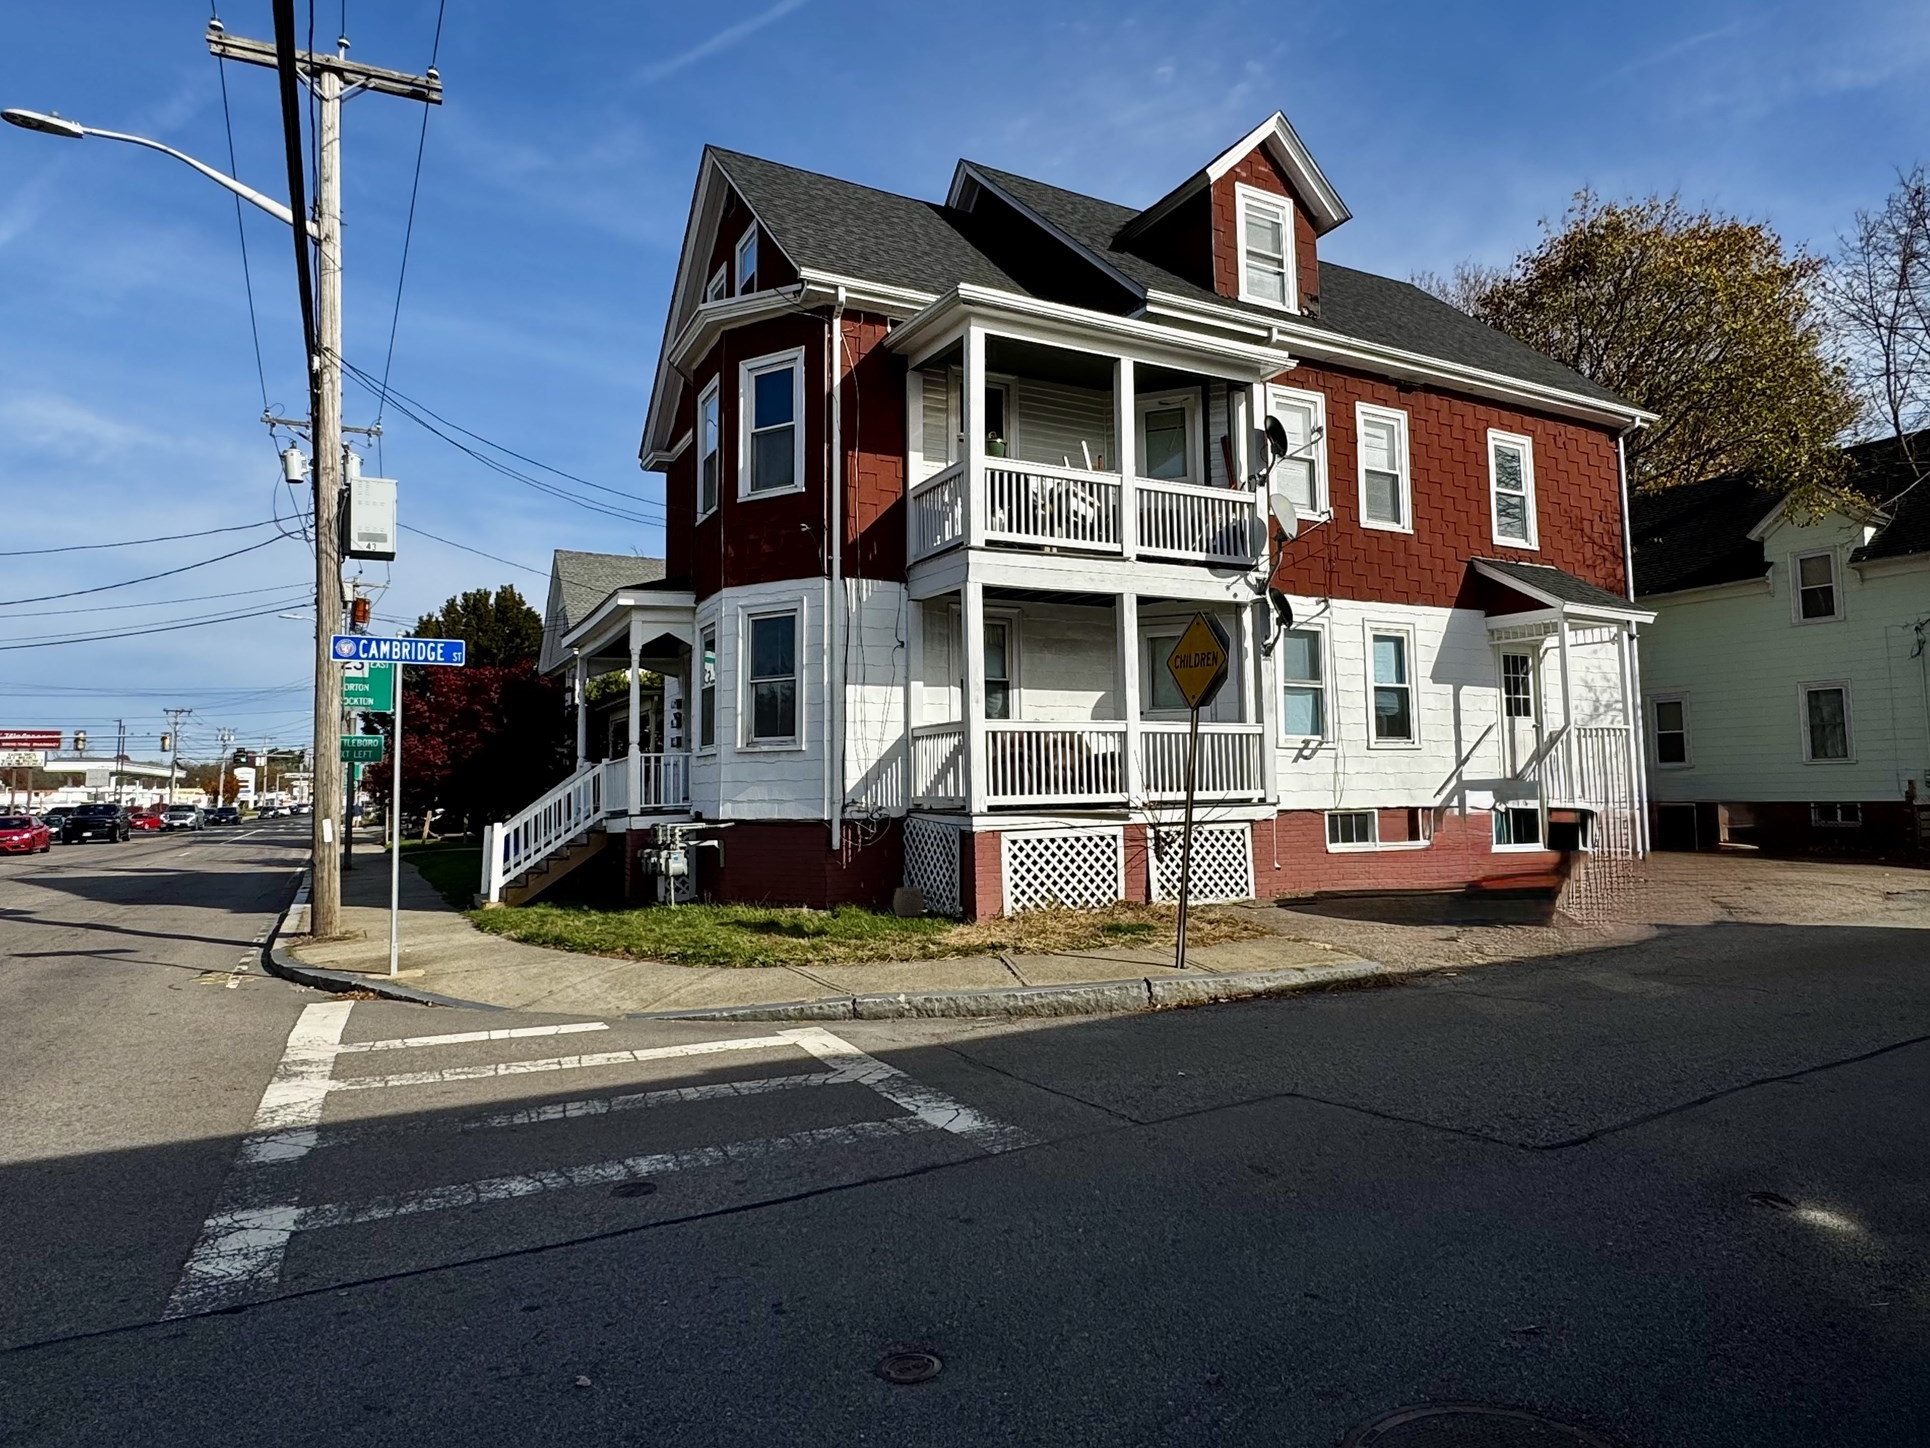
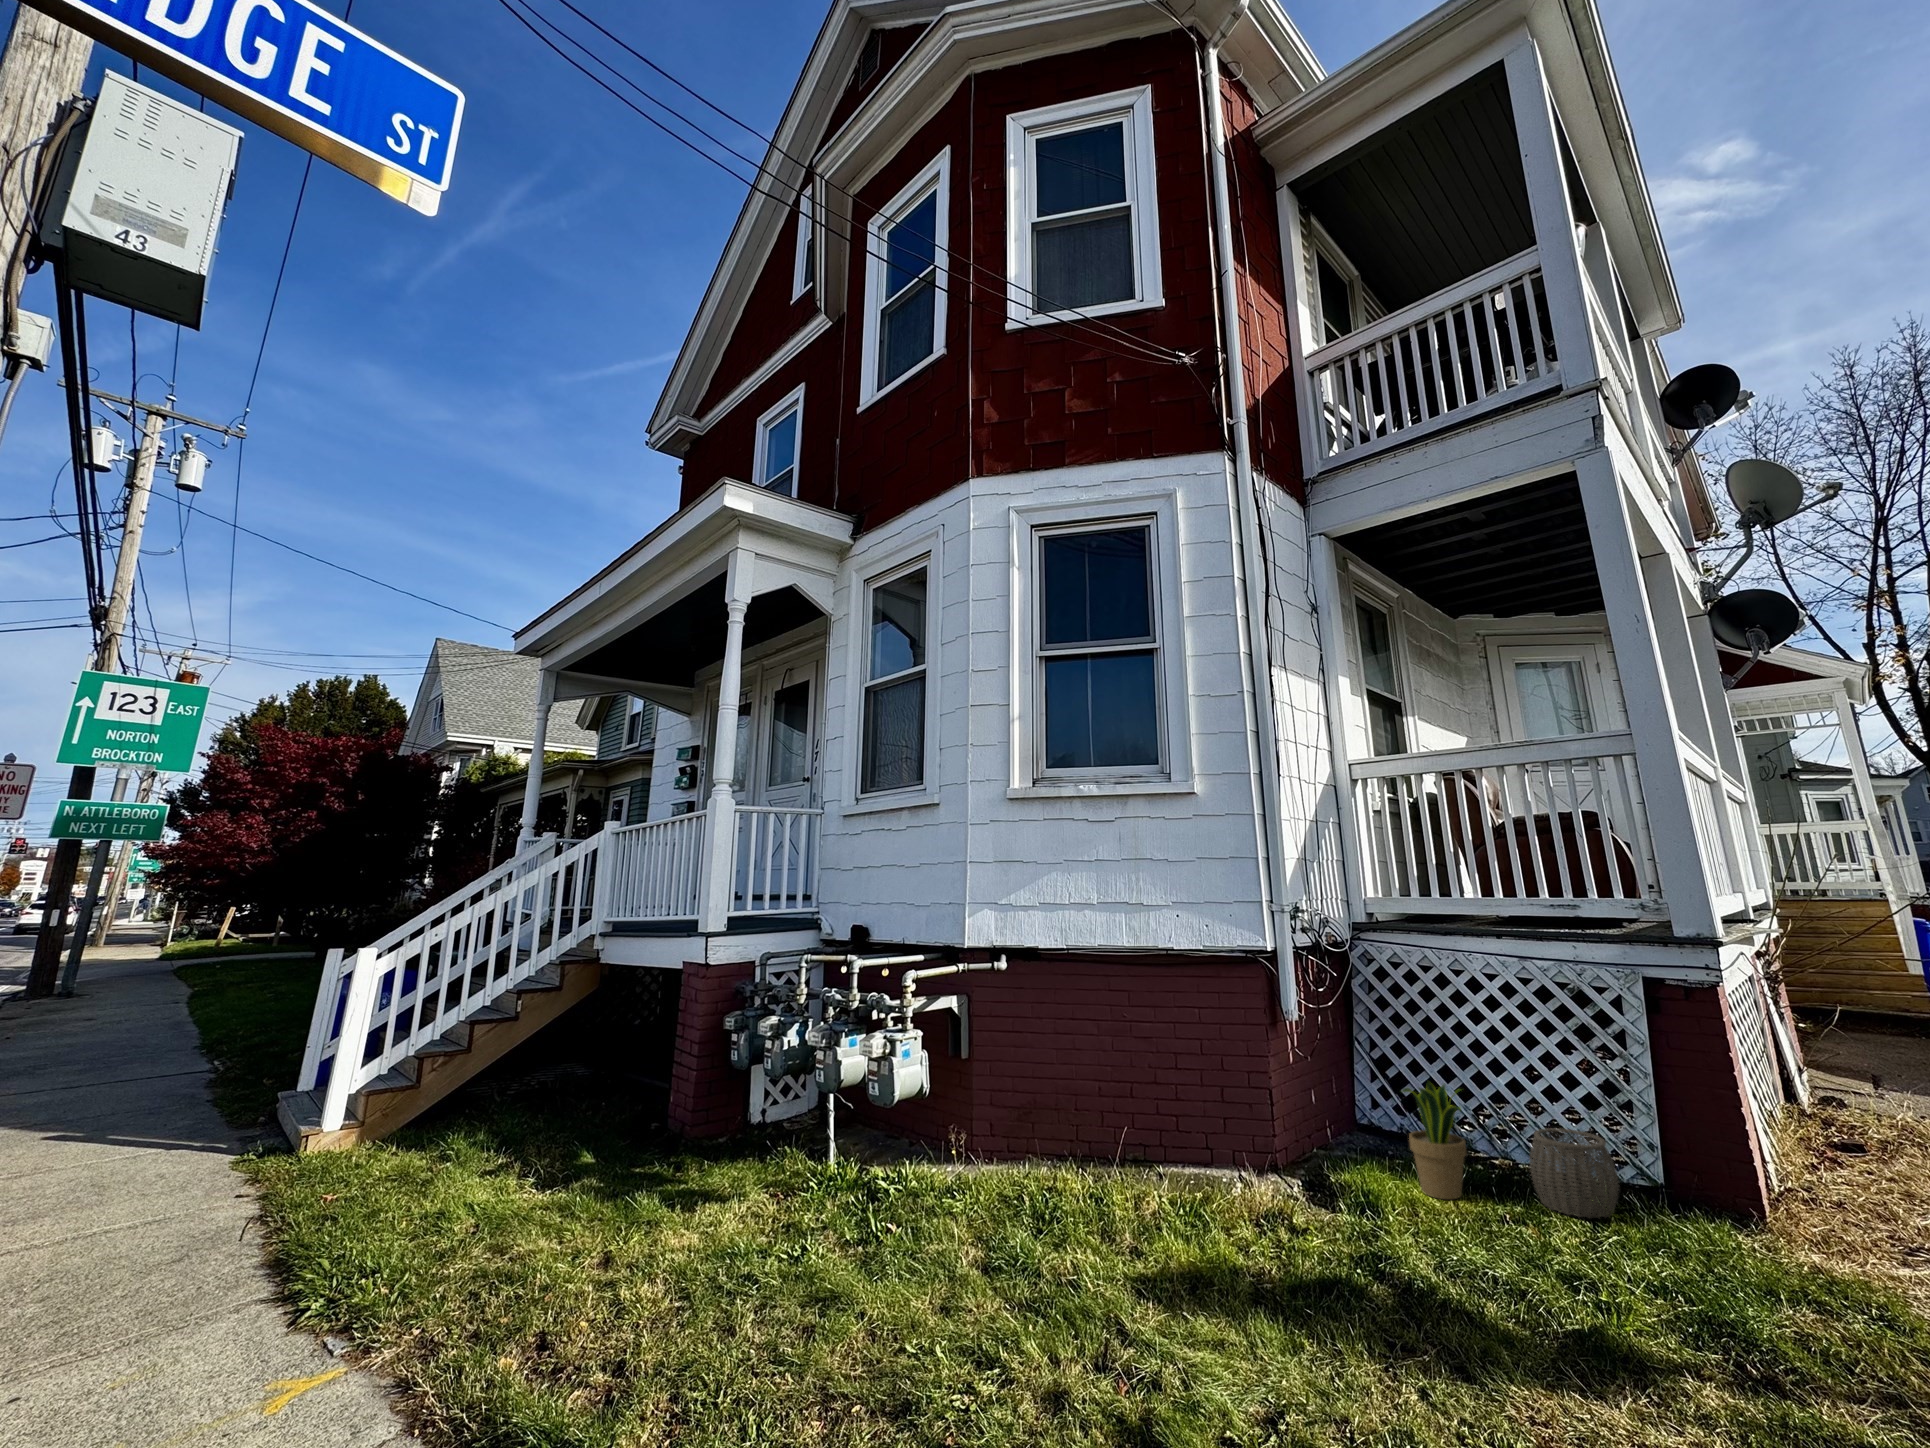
potted plant: none [858,869,883,913] -> present [1402,1082,1467,1199]

